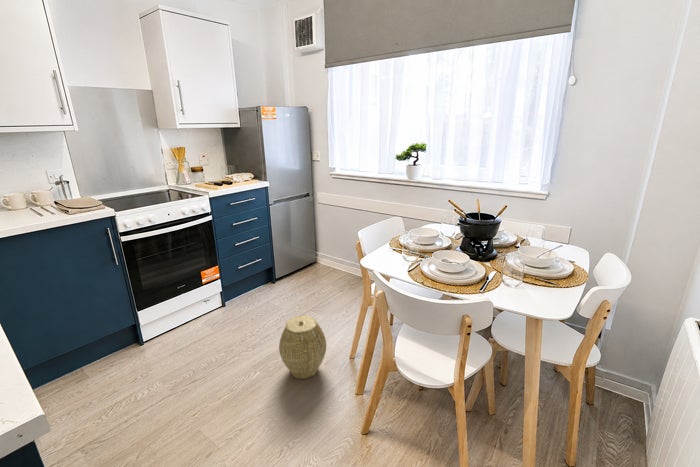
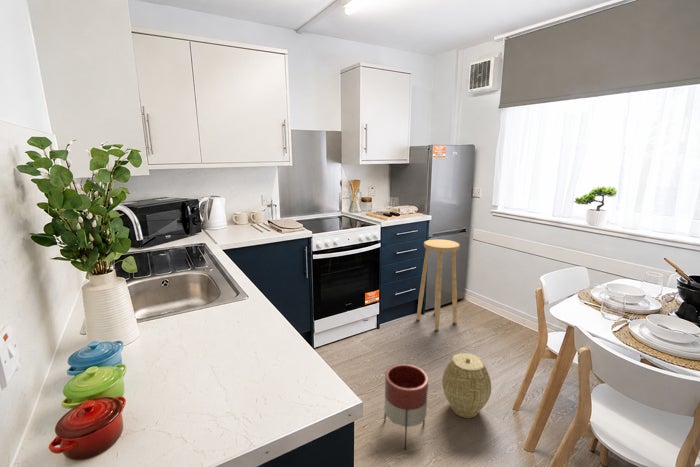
stool: none [264,206,307,298] -> present [417,239,460,330]
planter: none [208,340,262,429] -> present [384,364,428,449]

